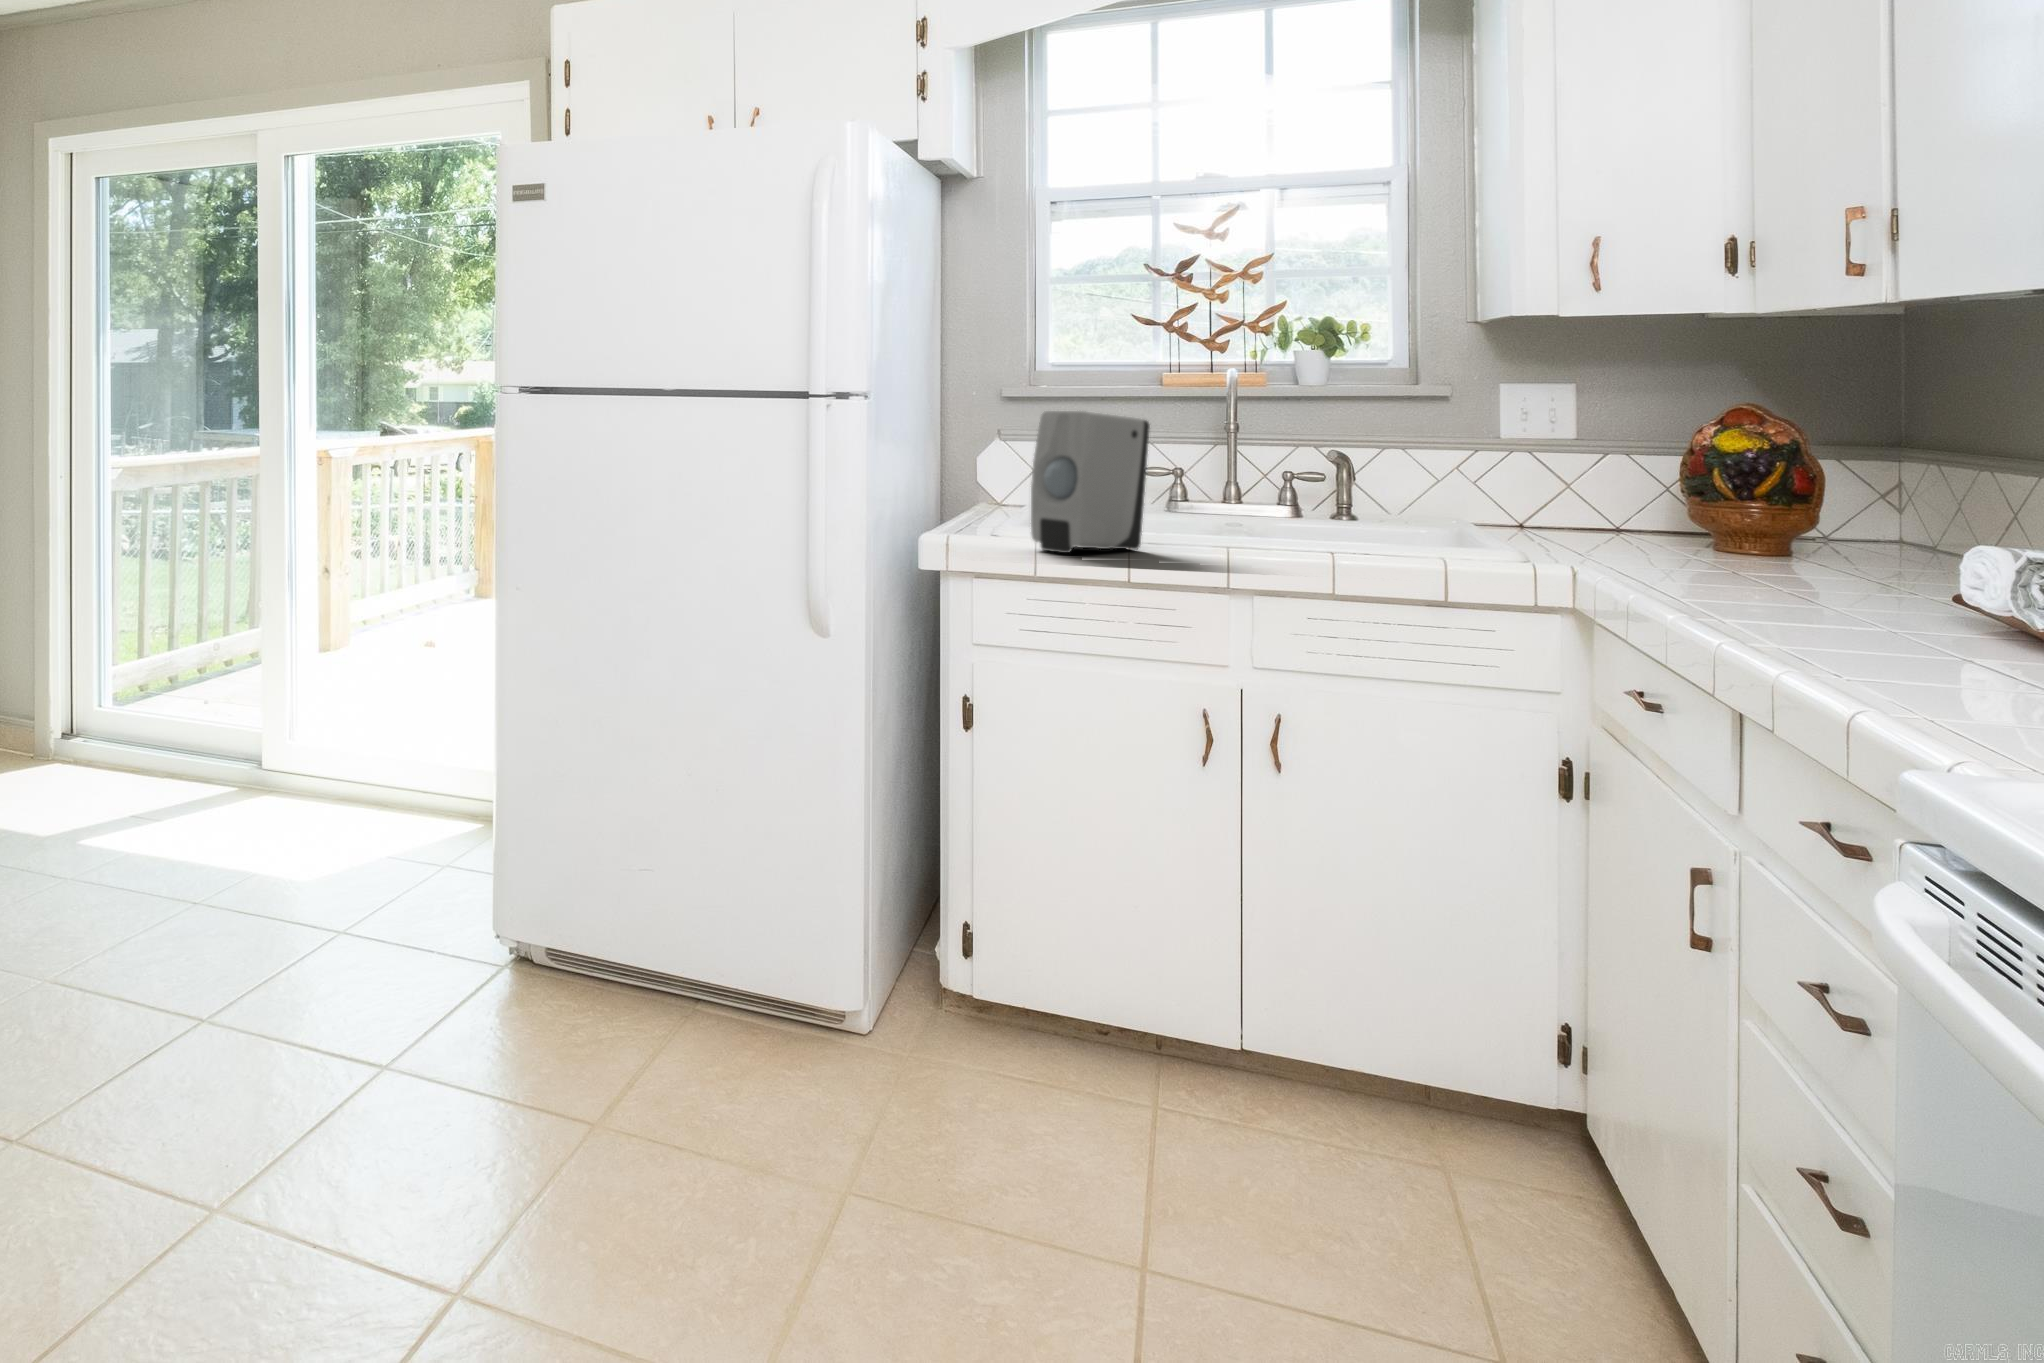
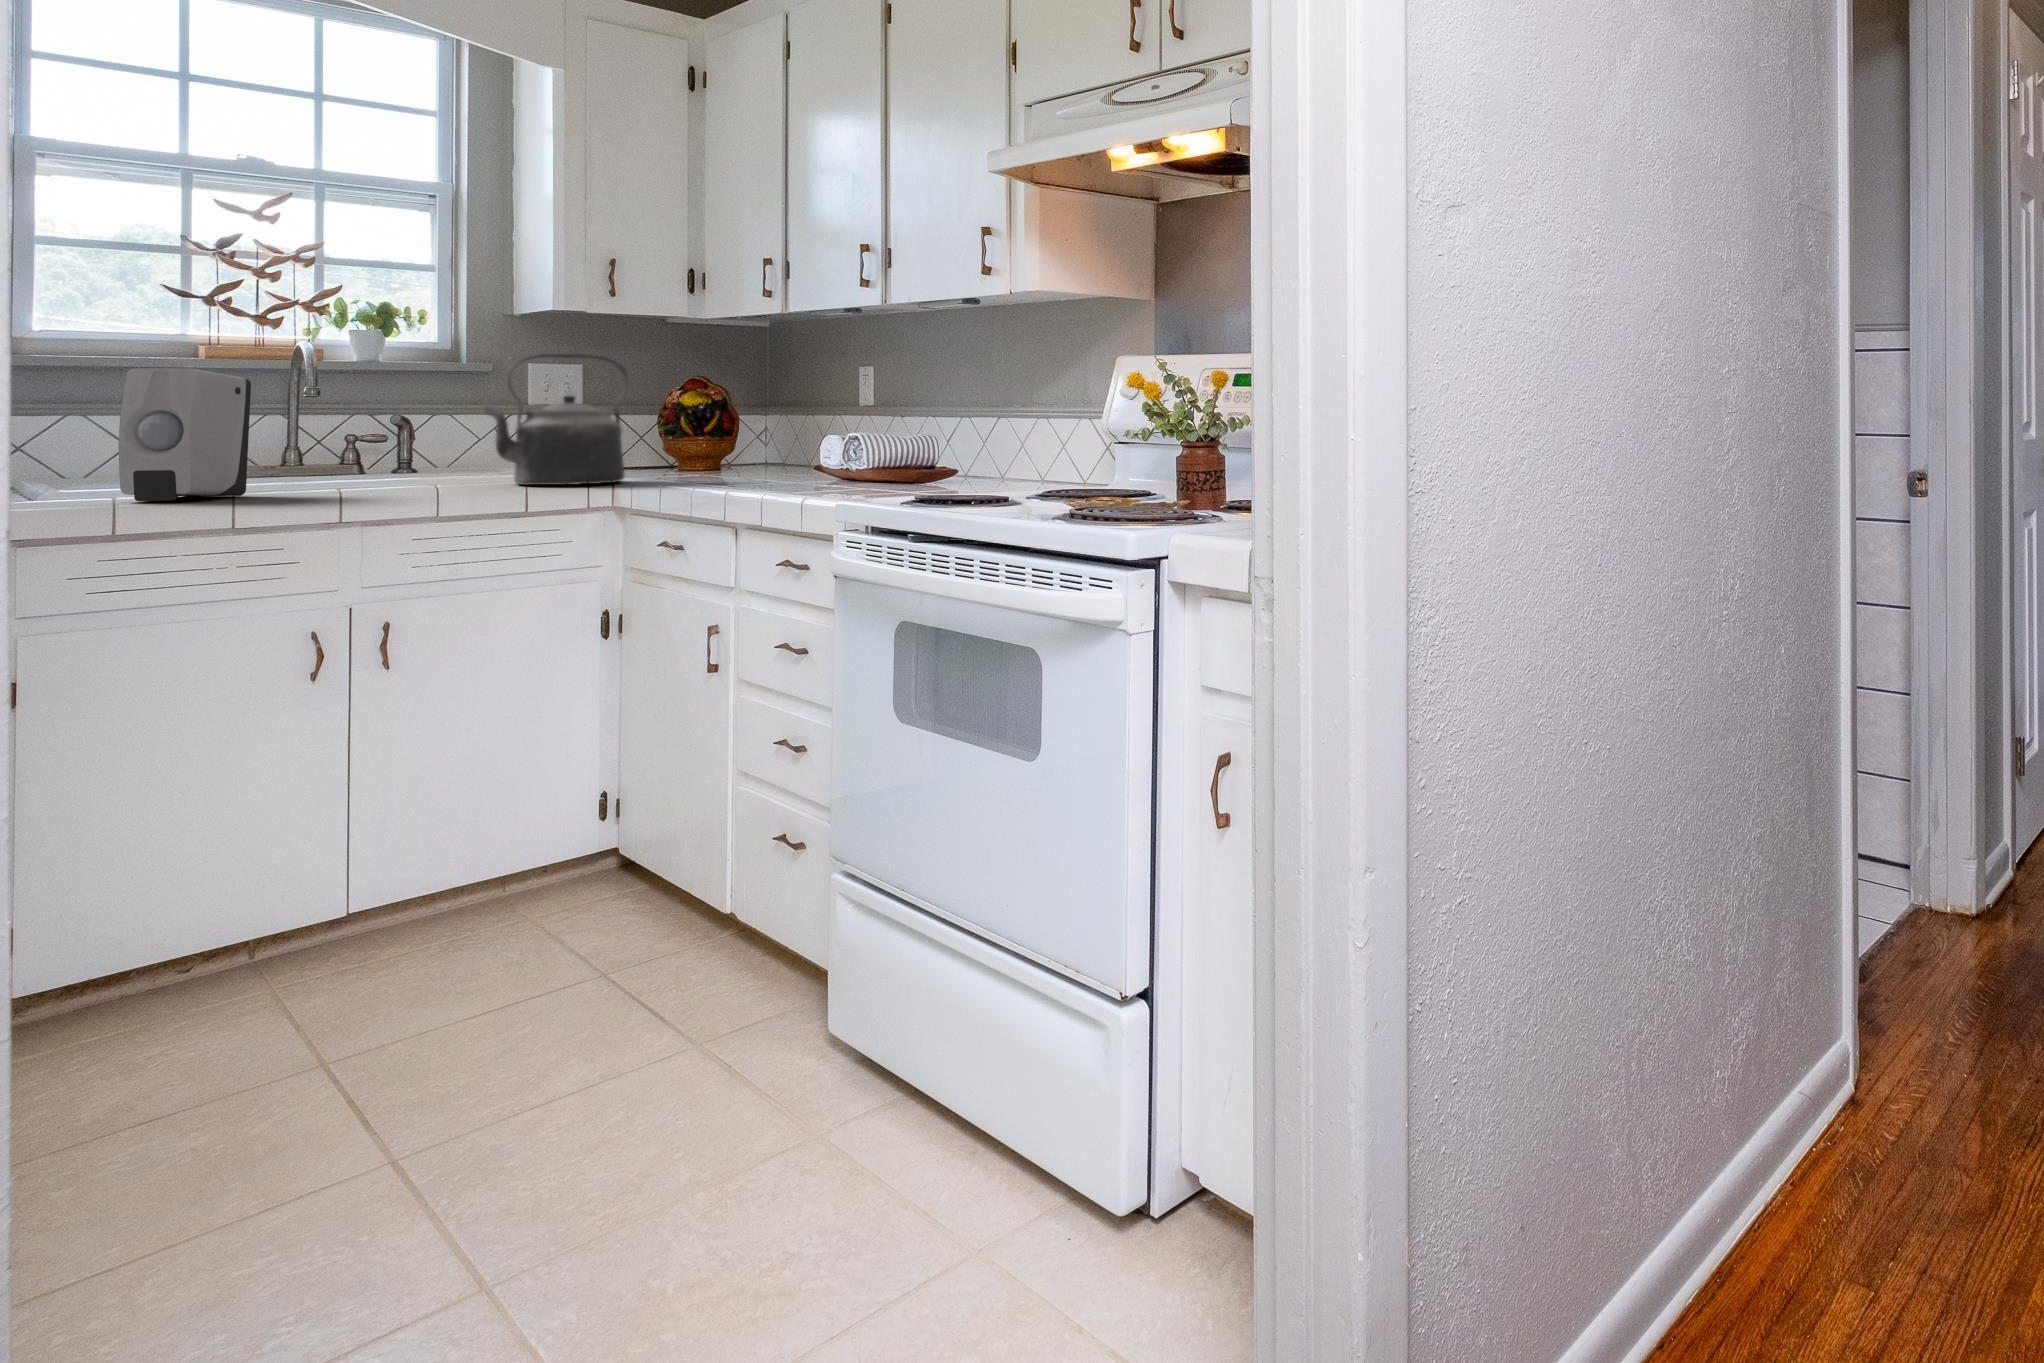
kettle: none [1402,383,1611,574] -> present [485,354,628,485]

